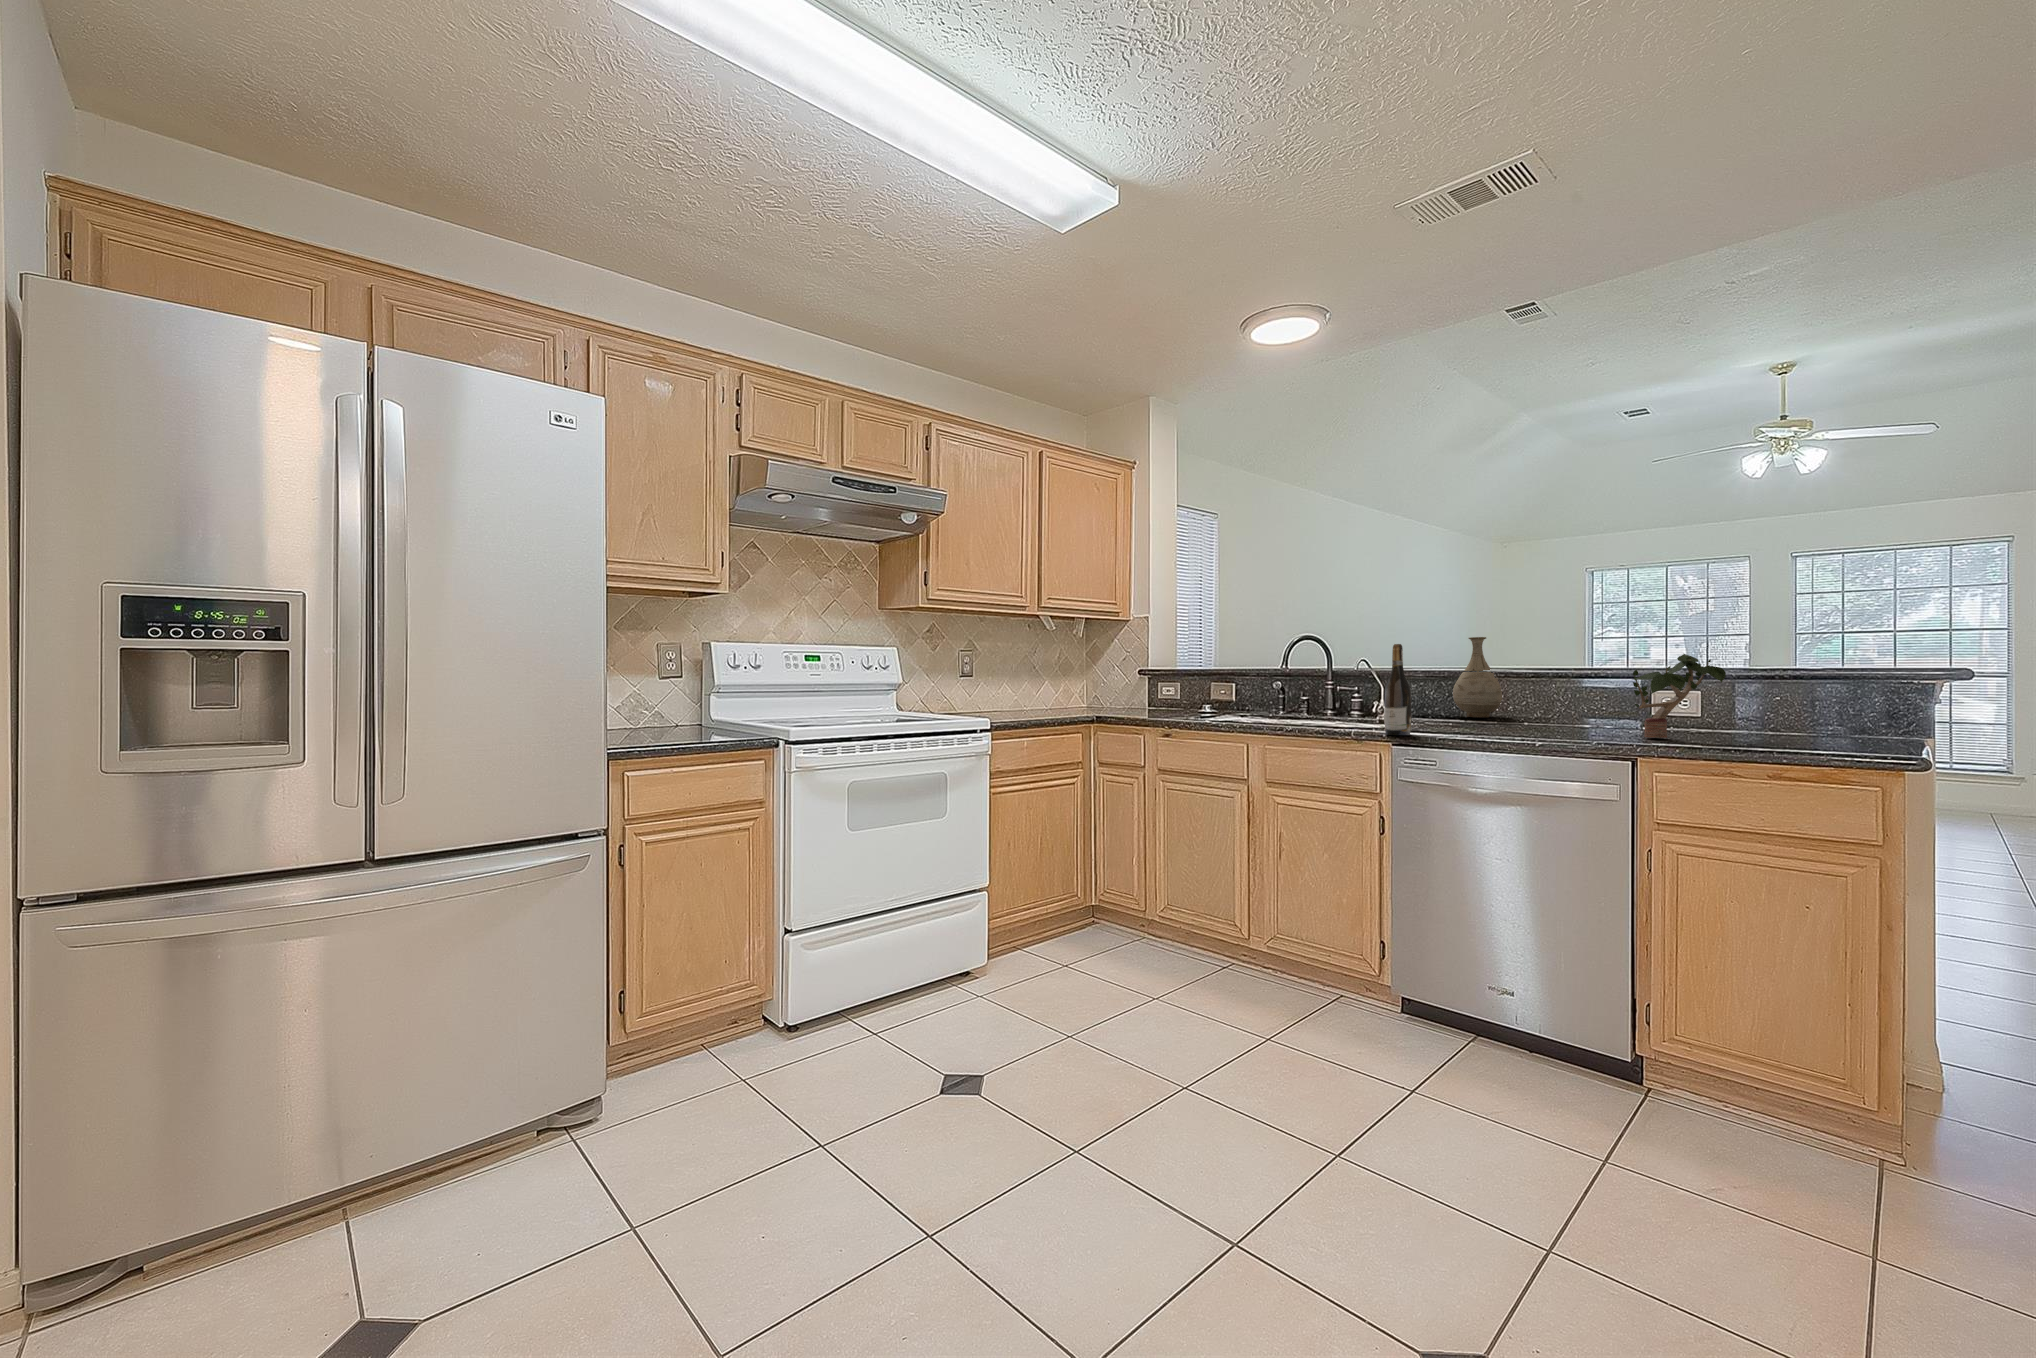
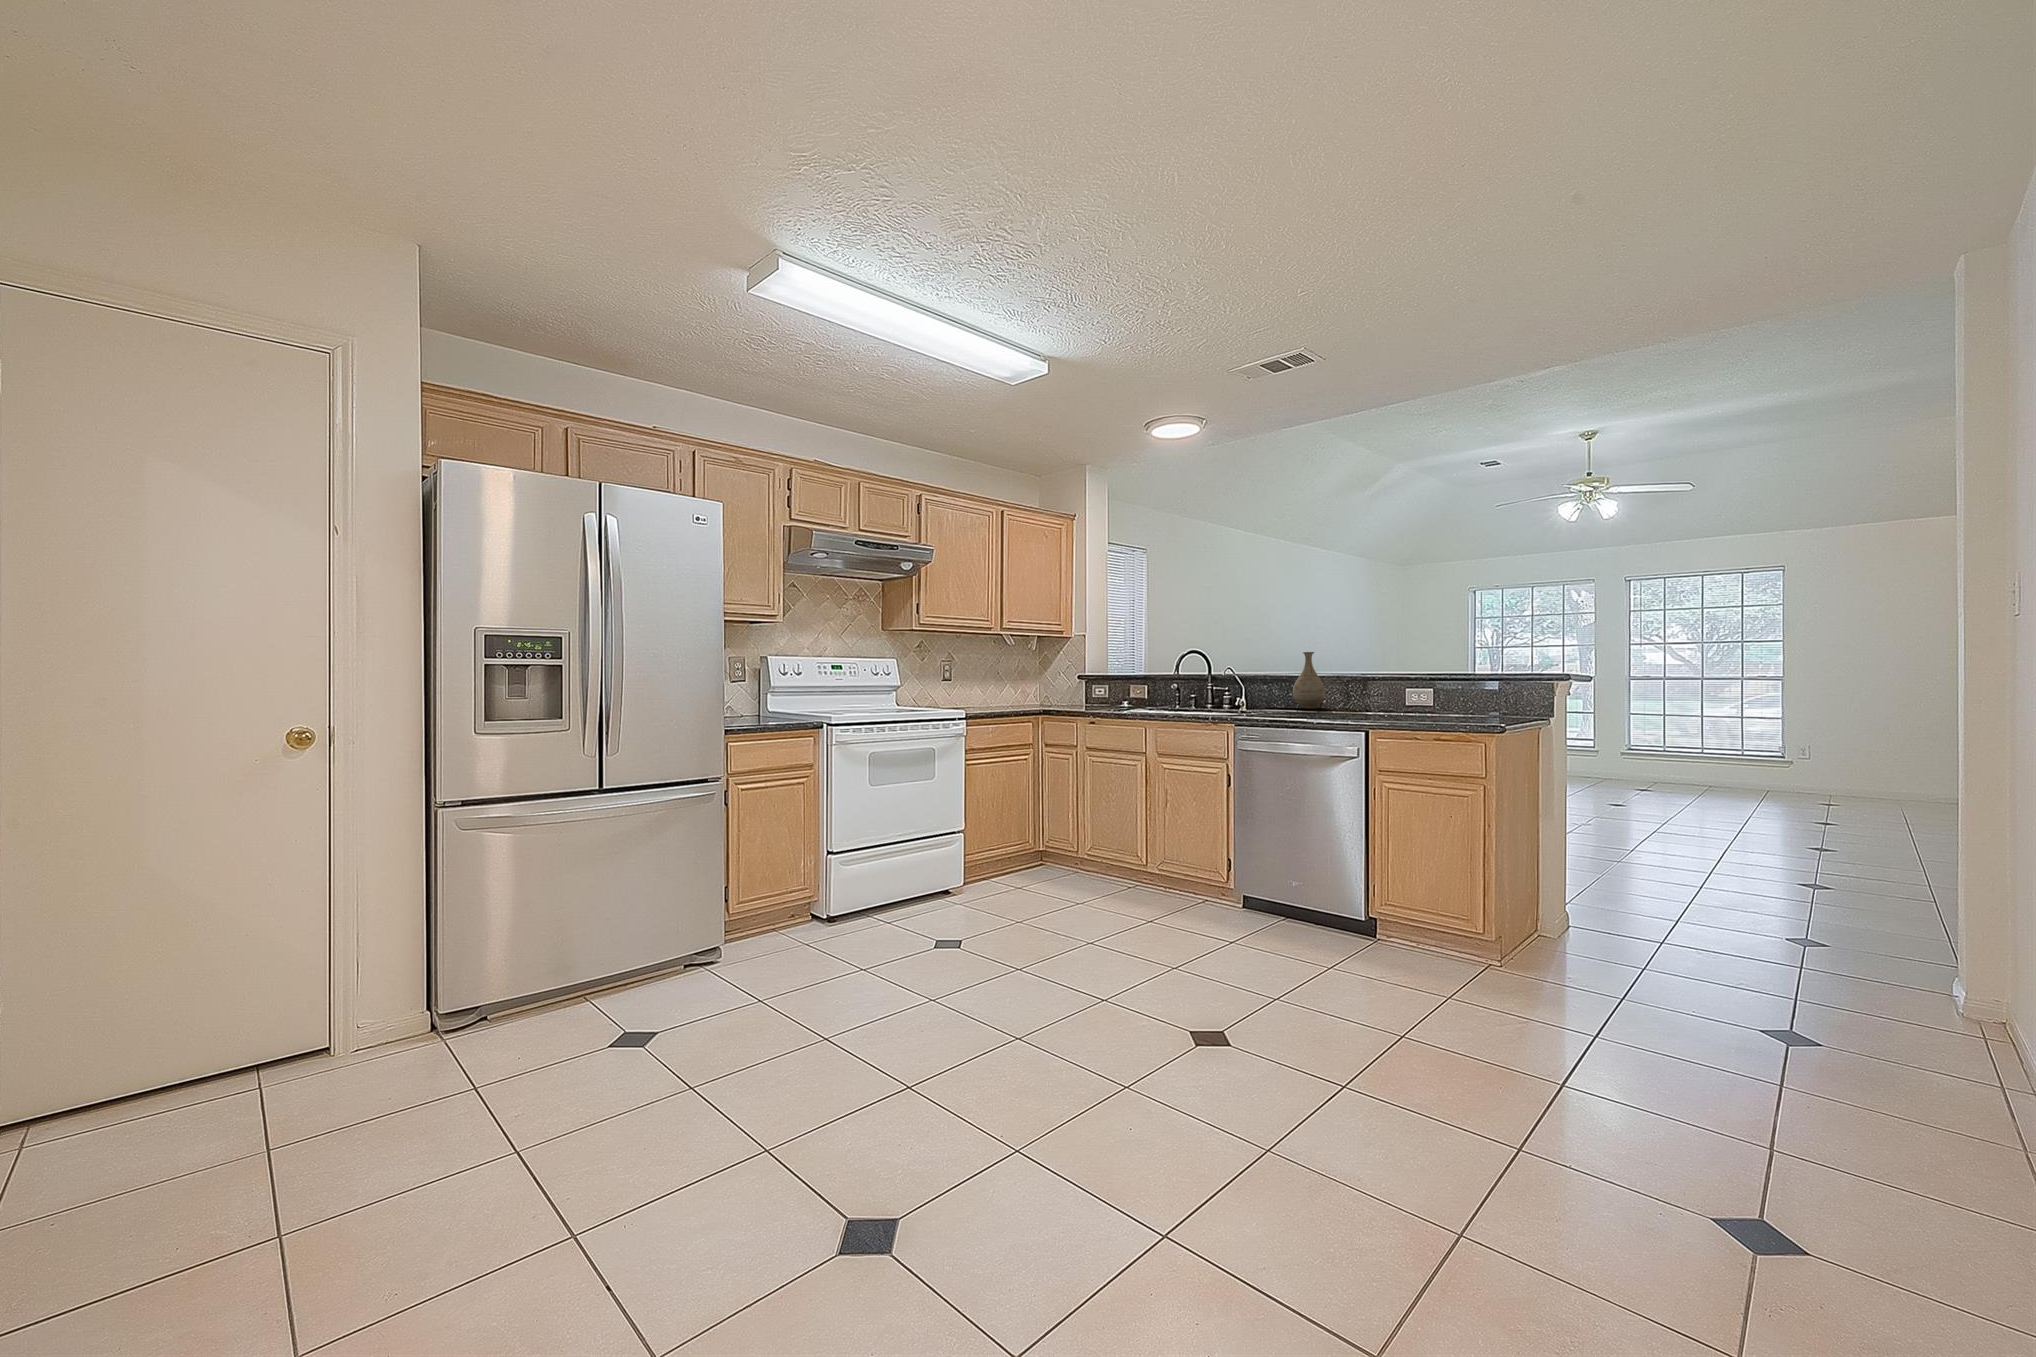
wine bottle: present [1384,644,1412,735] -> none [1234,658,1252,720]
potted plant: present [1633,654,1726,738] -> none [1376,663,1445,719]

